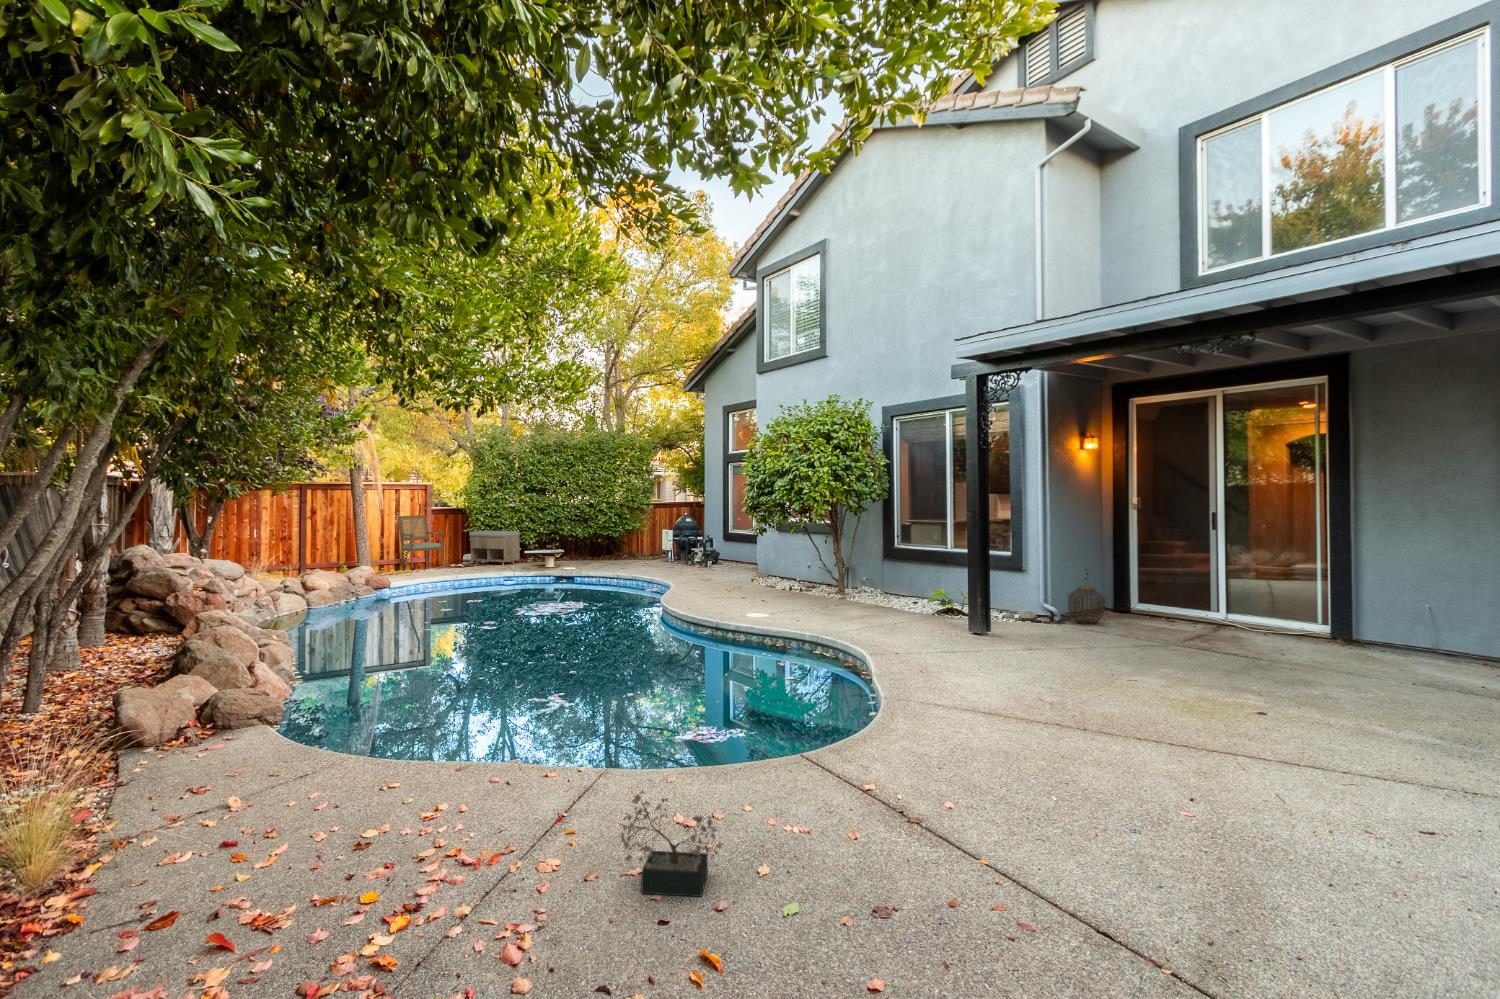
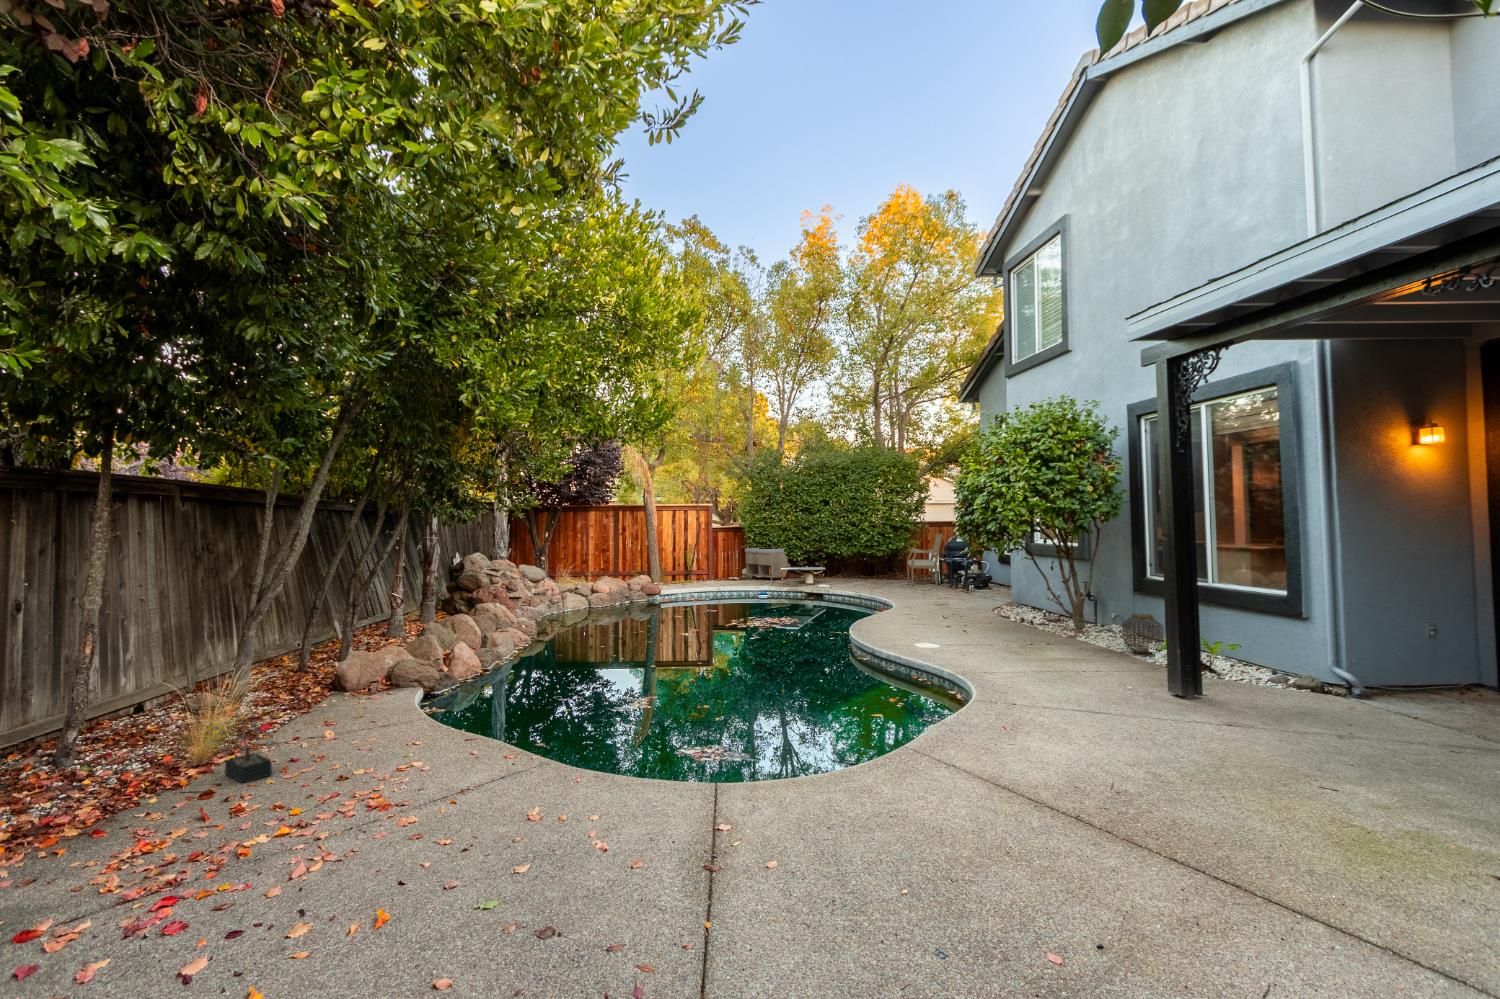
chair: present [398,515,444,569] -> present [907,533,943,585]
woven basket: present [1068,587,1105,624] -> present [1122,614,1163,655]
decorative plant: present [621,791,722,897] -> present [212,713,279,783]

